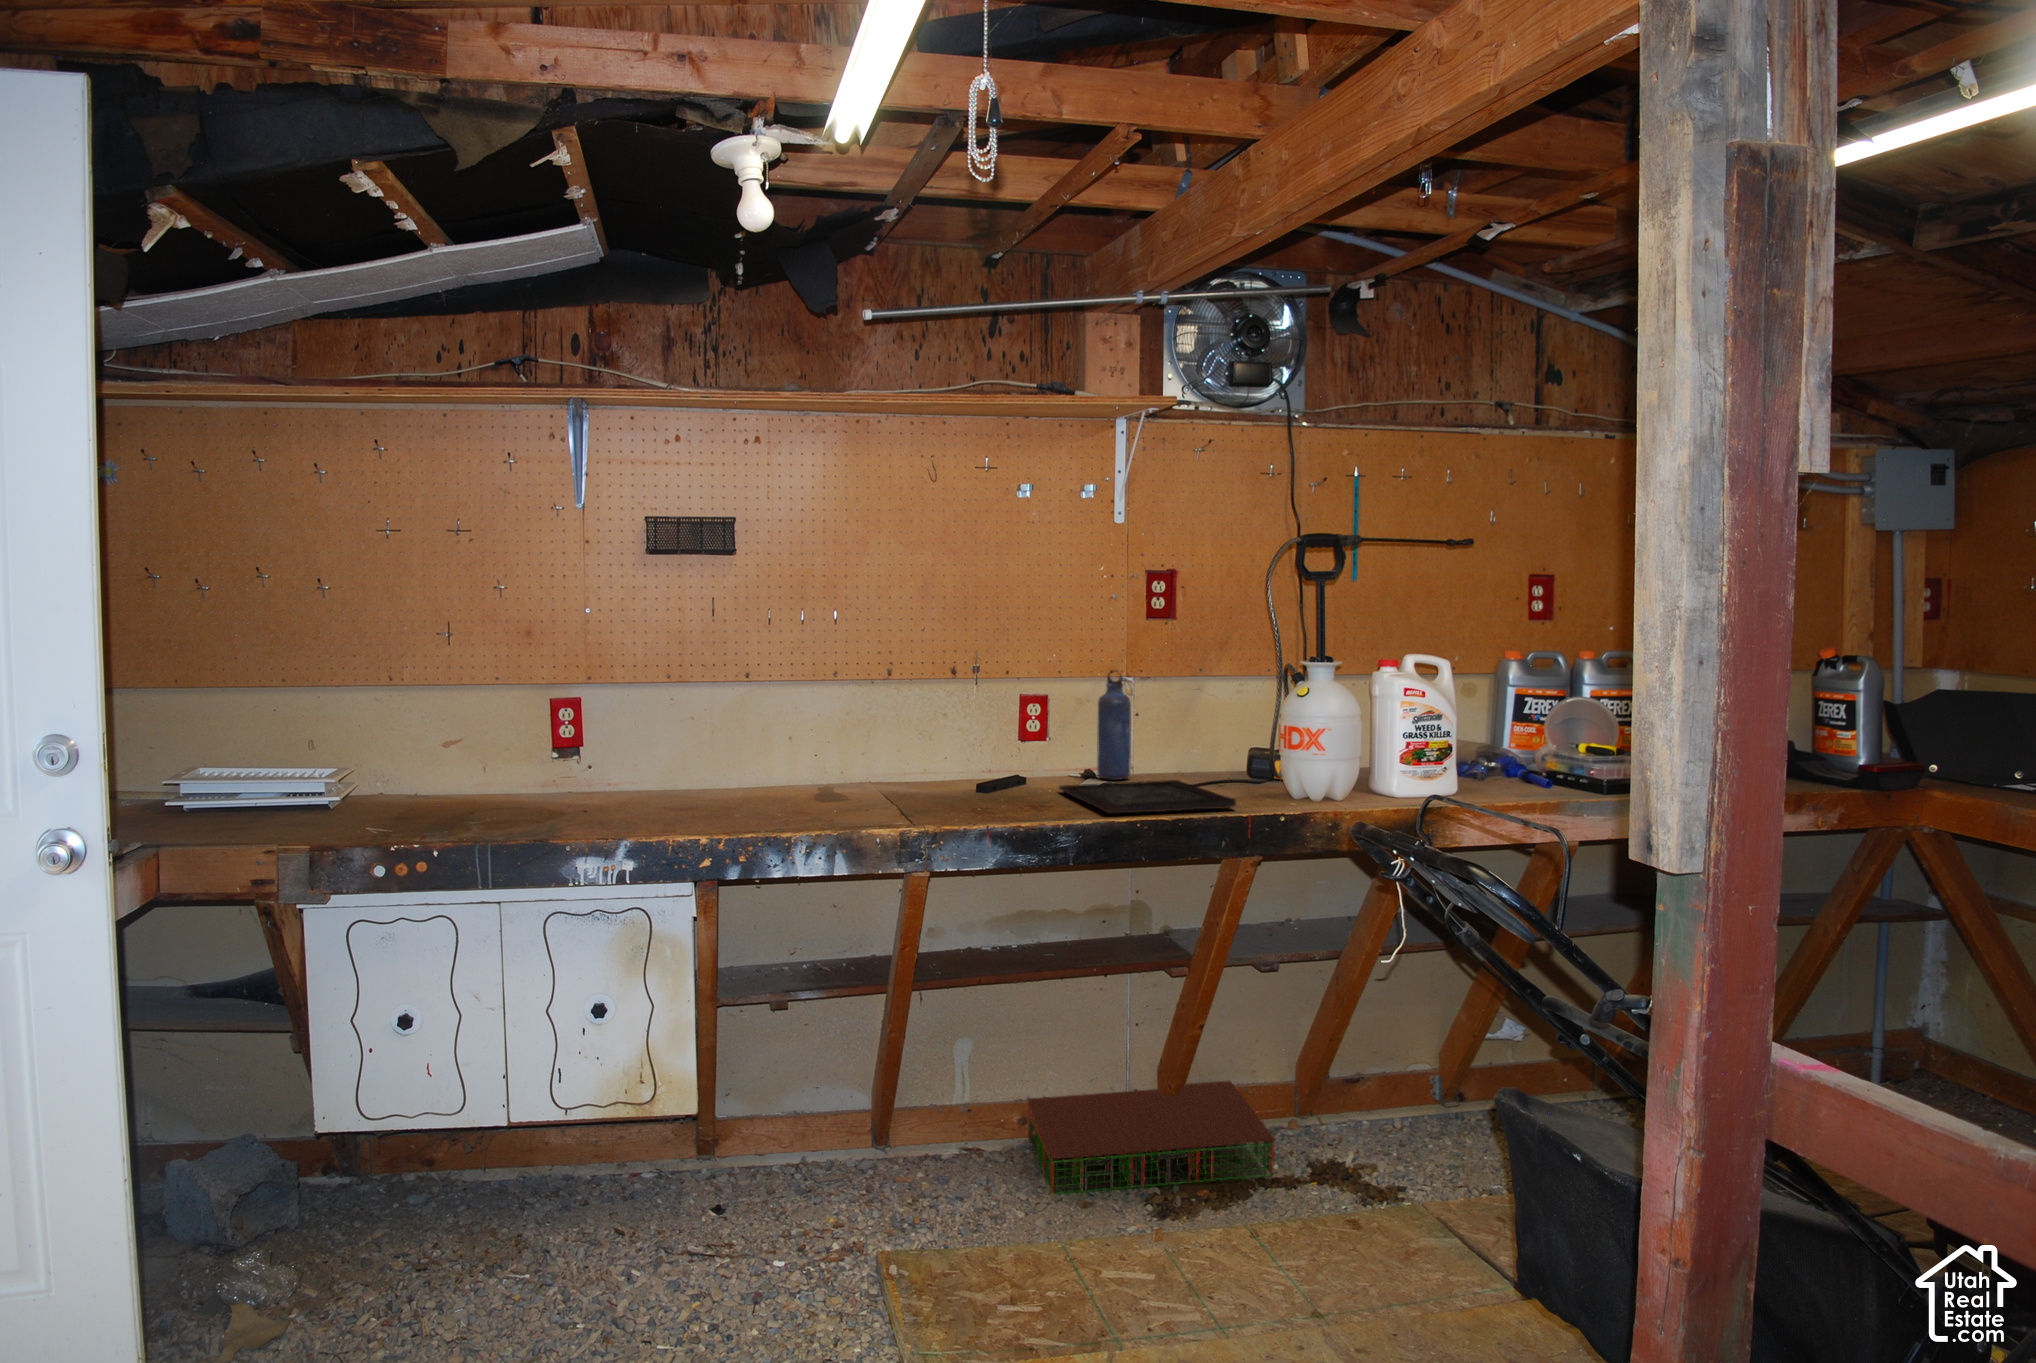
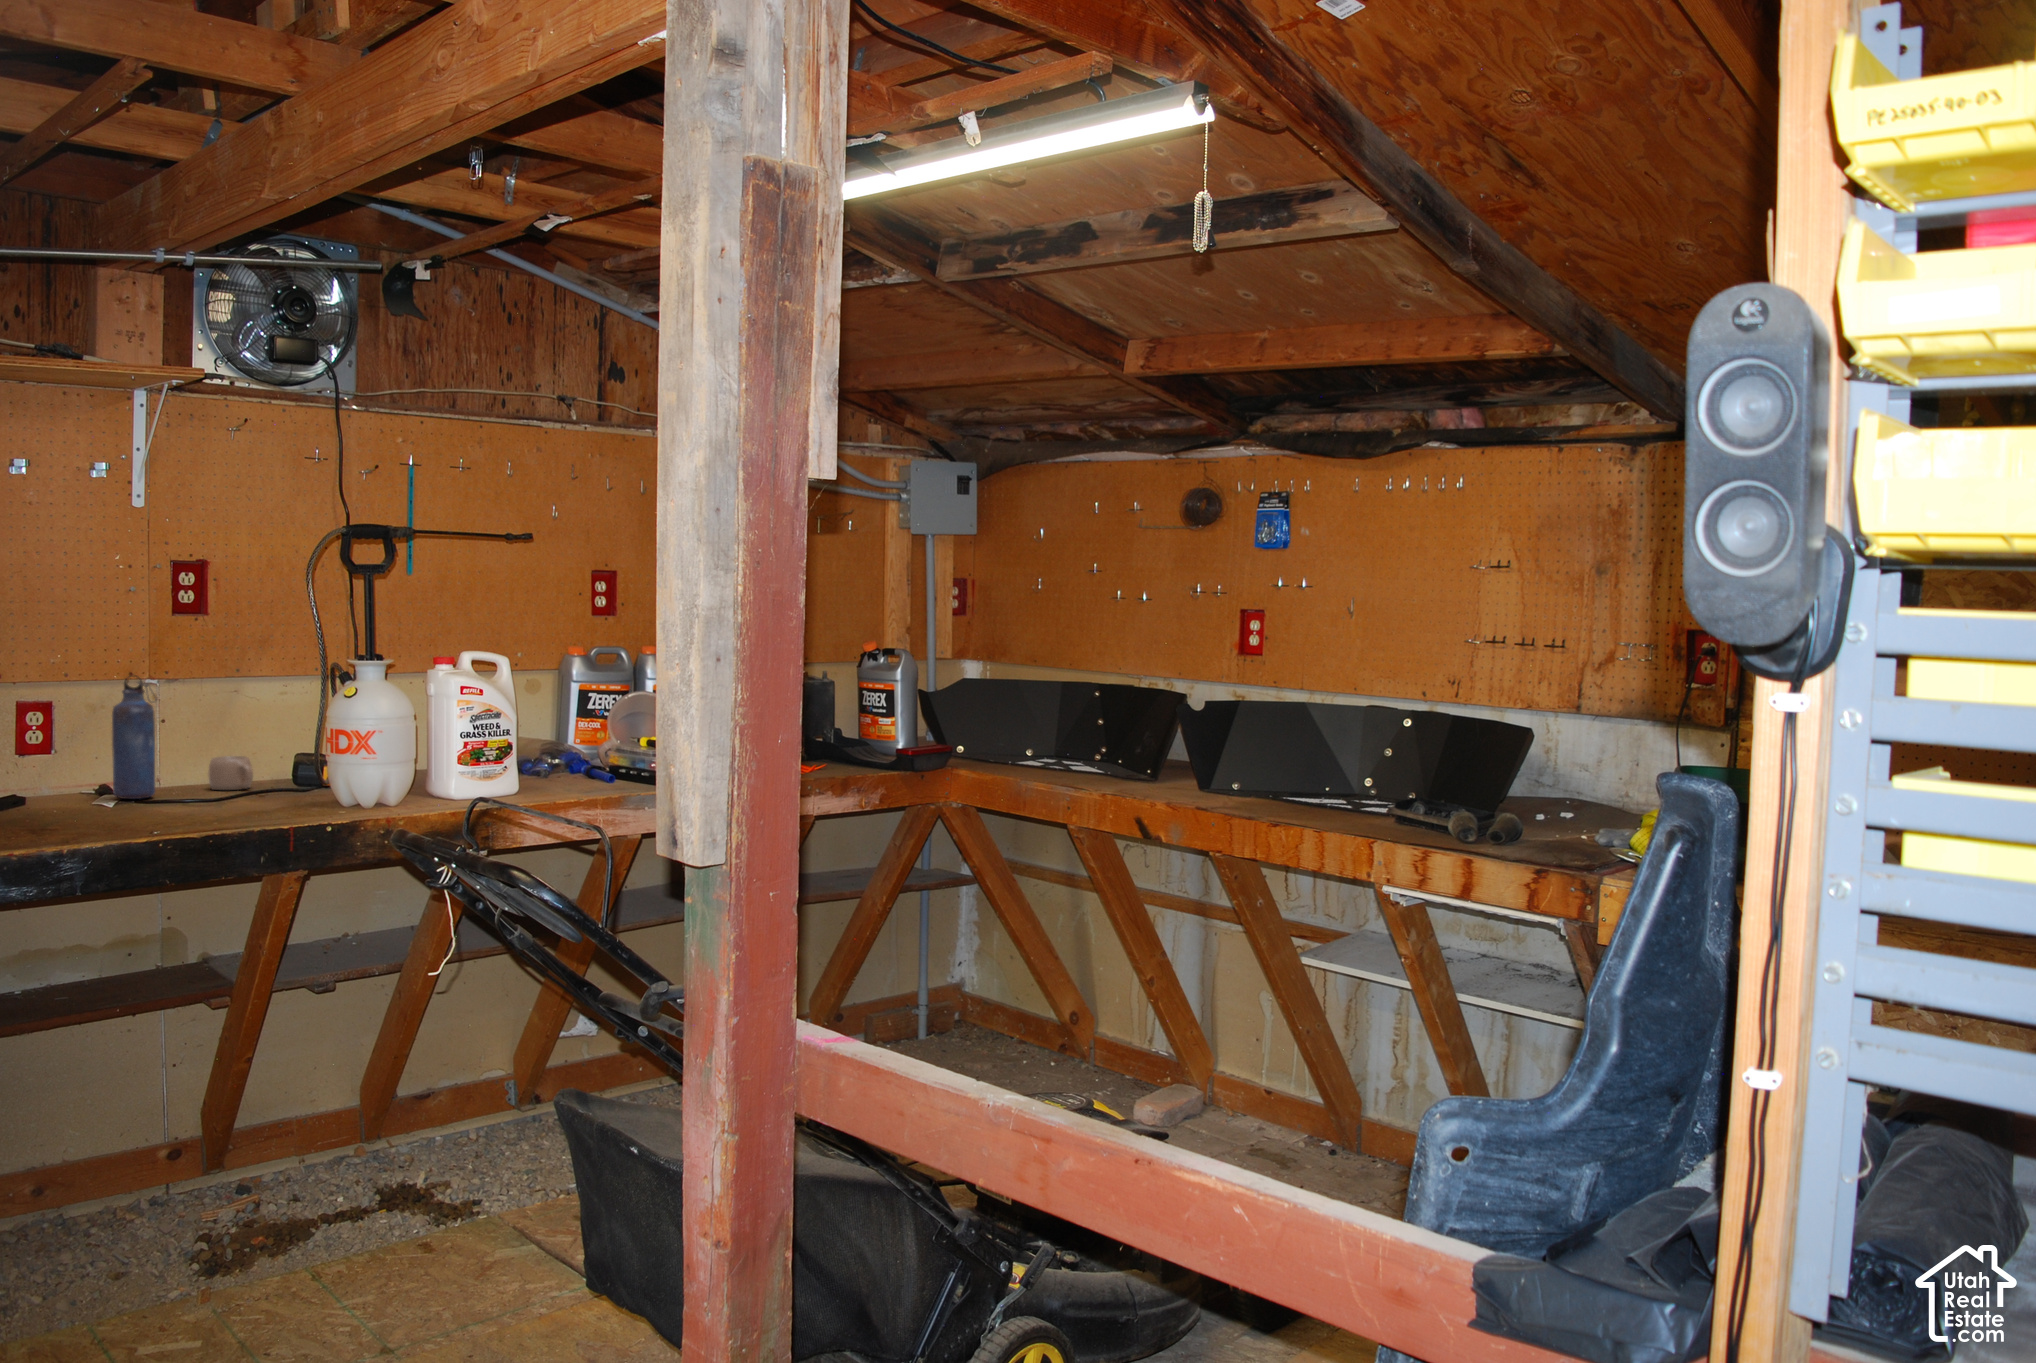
mug: none [1174,745,1211,776] -> present [209,756,253,790]
tray: present [1059,780,1236,813] -> none [68,794,286,830]
storage bin: present [1027,1081,1275,1194] -> none [27,1125,337,1272]

